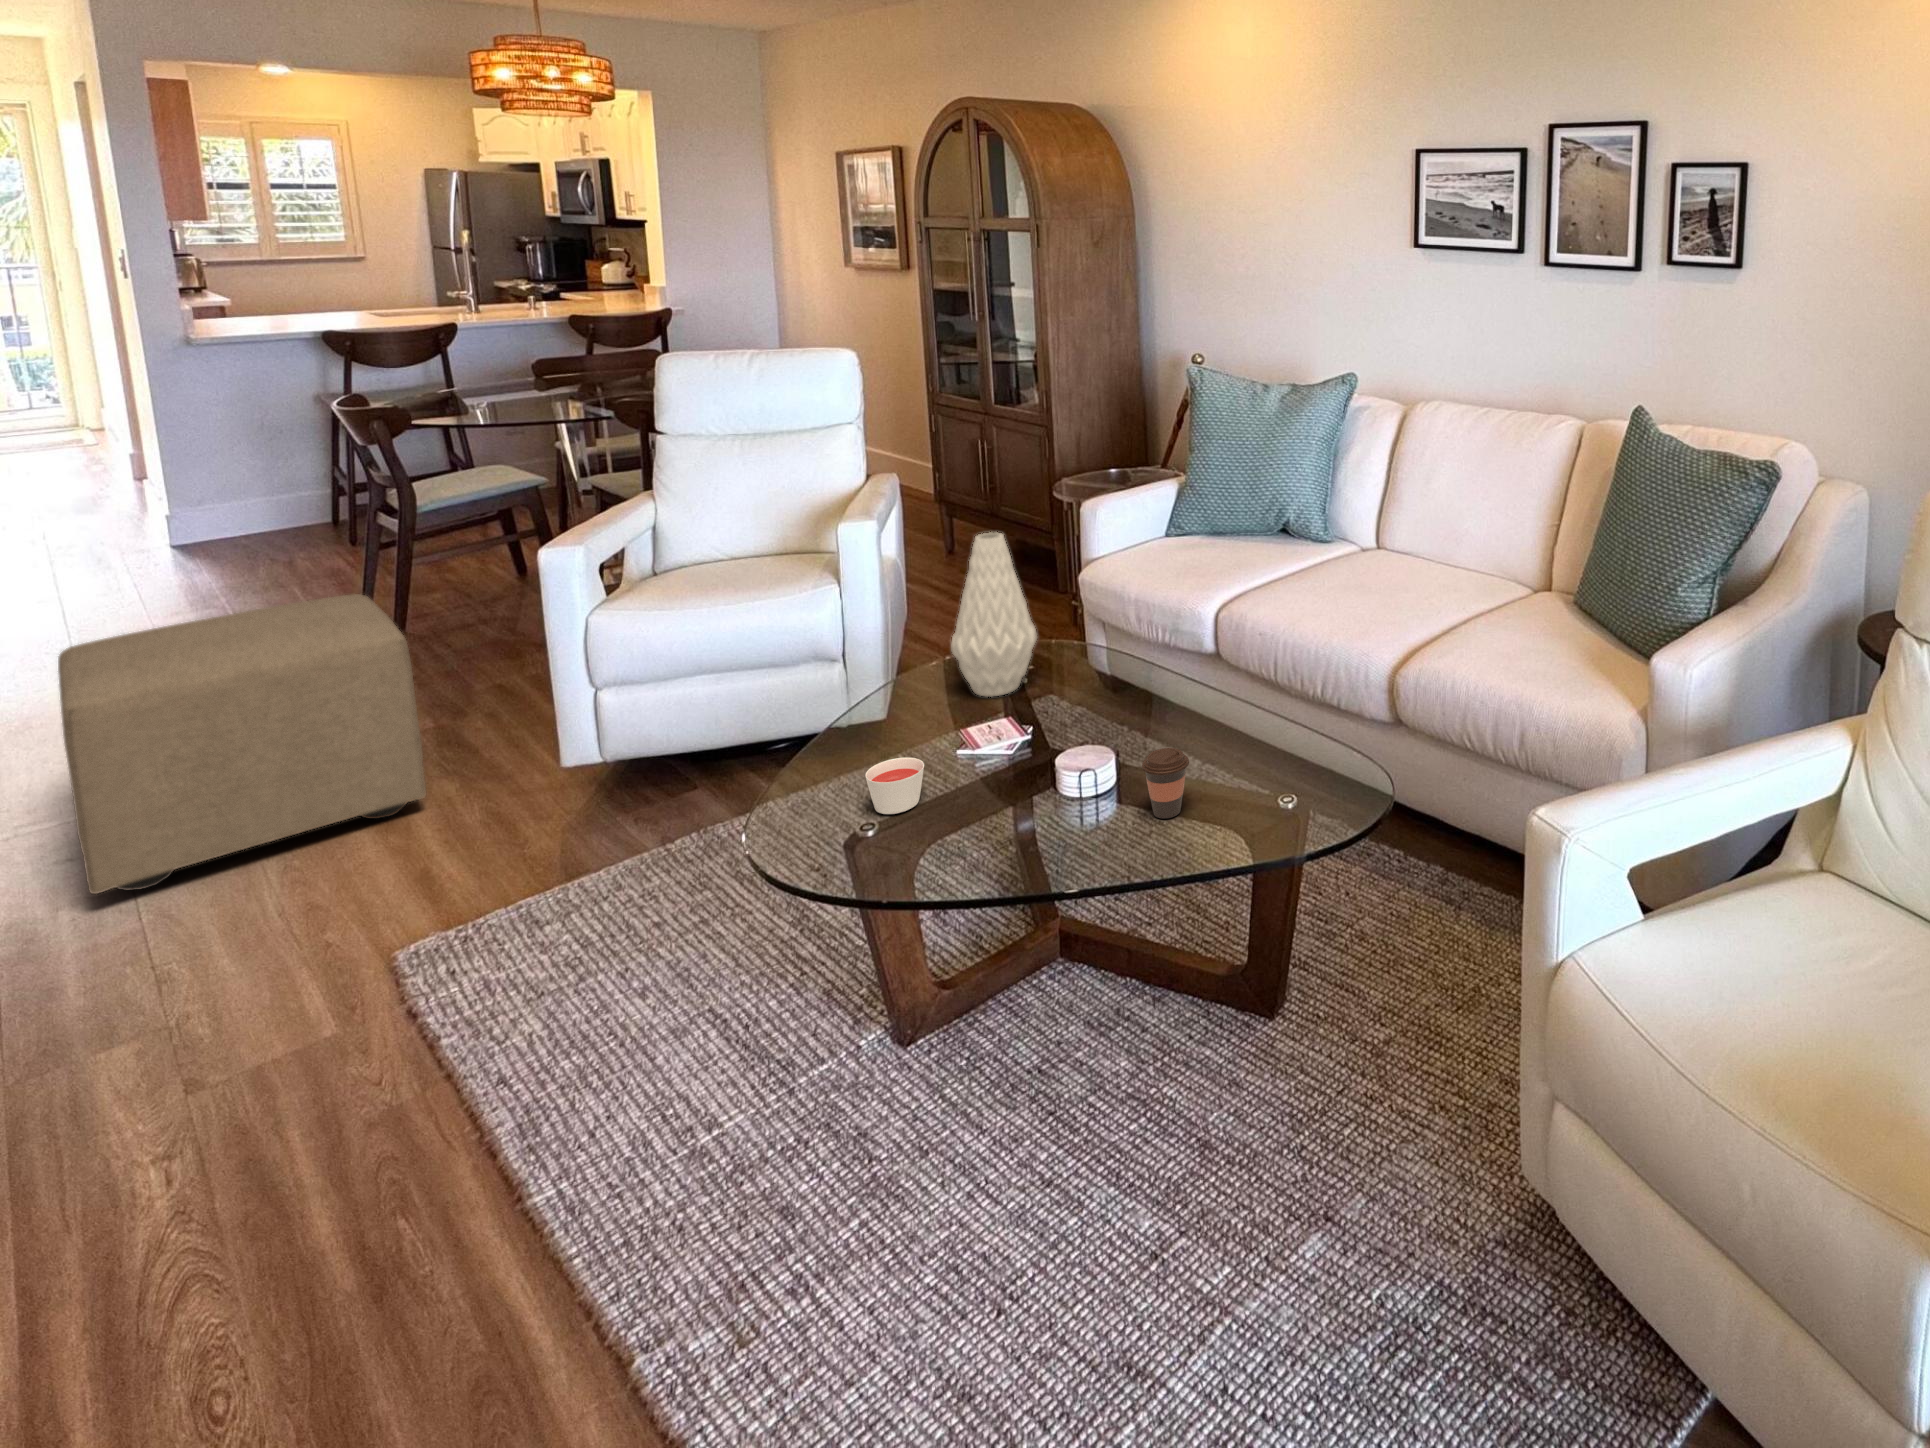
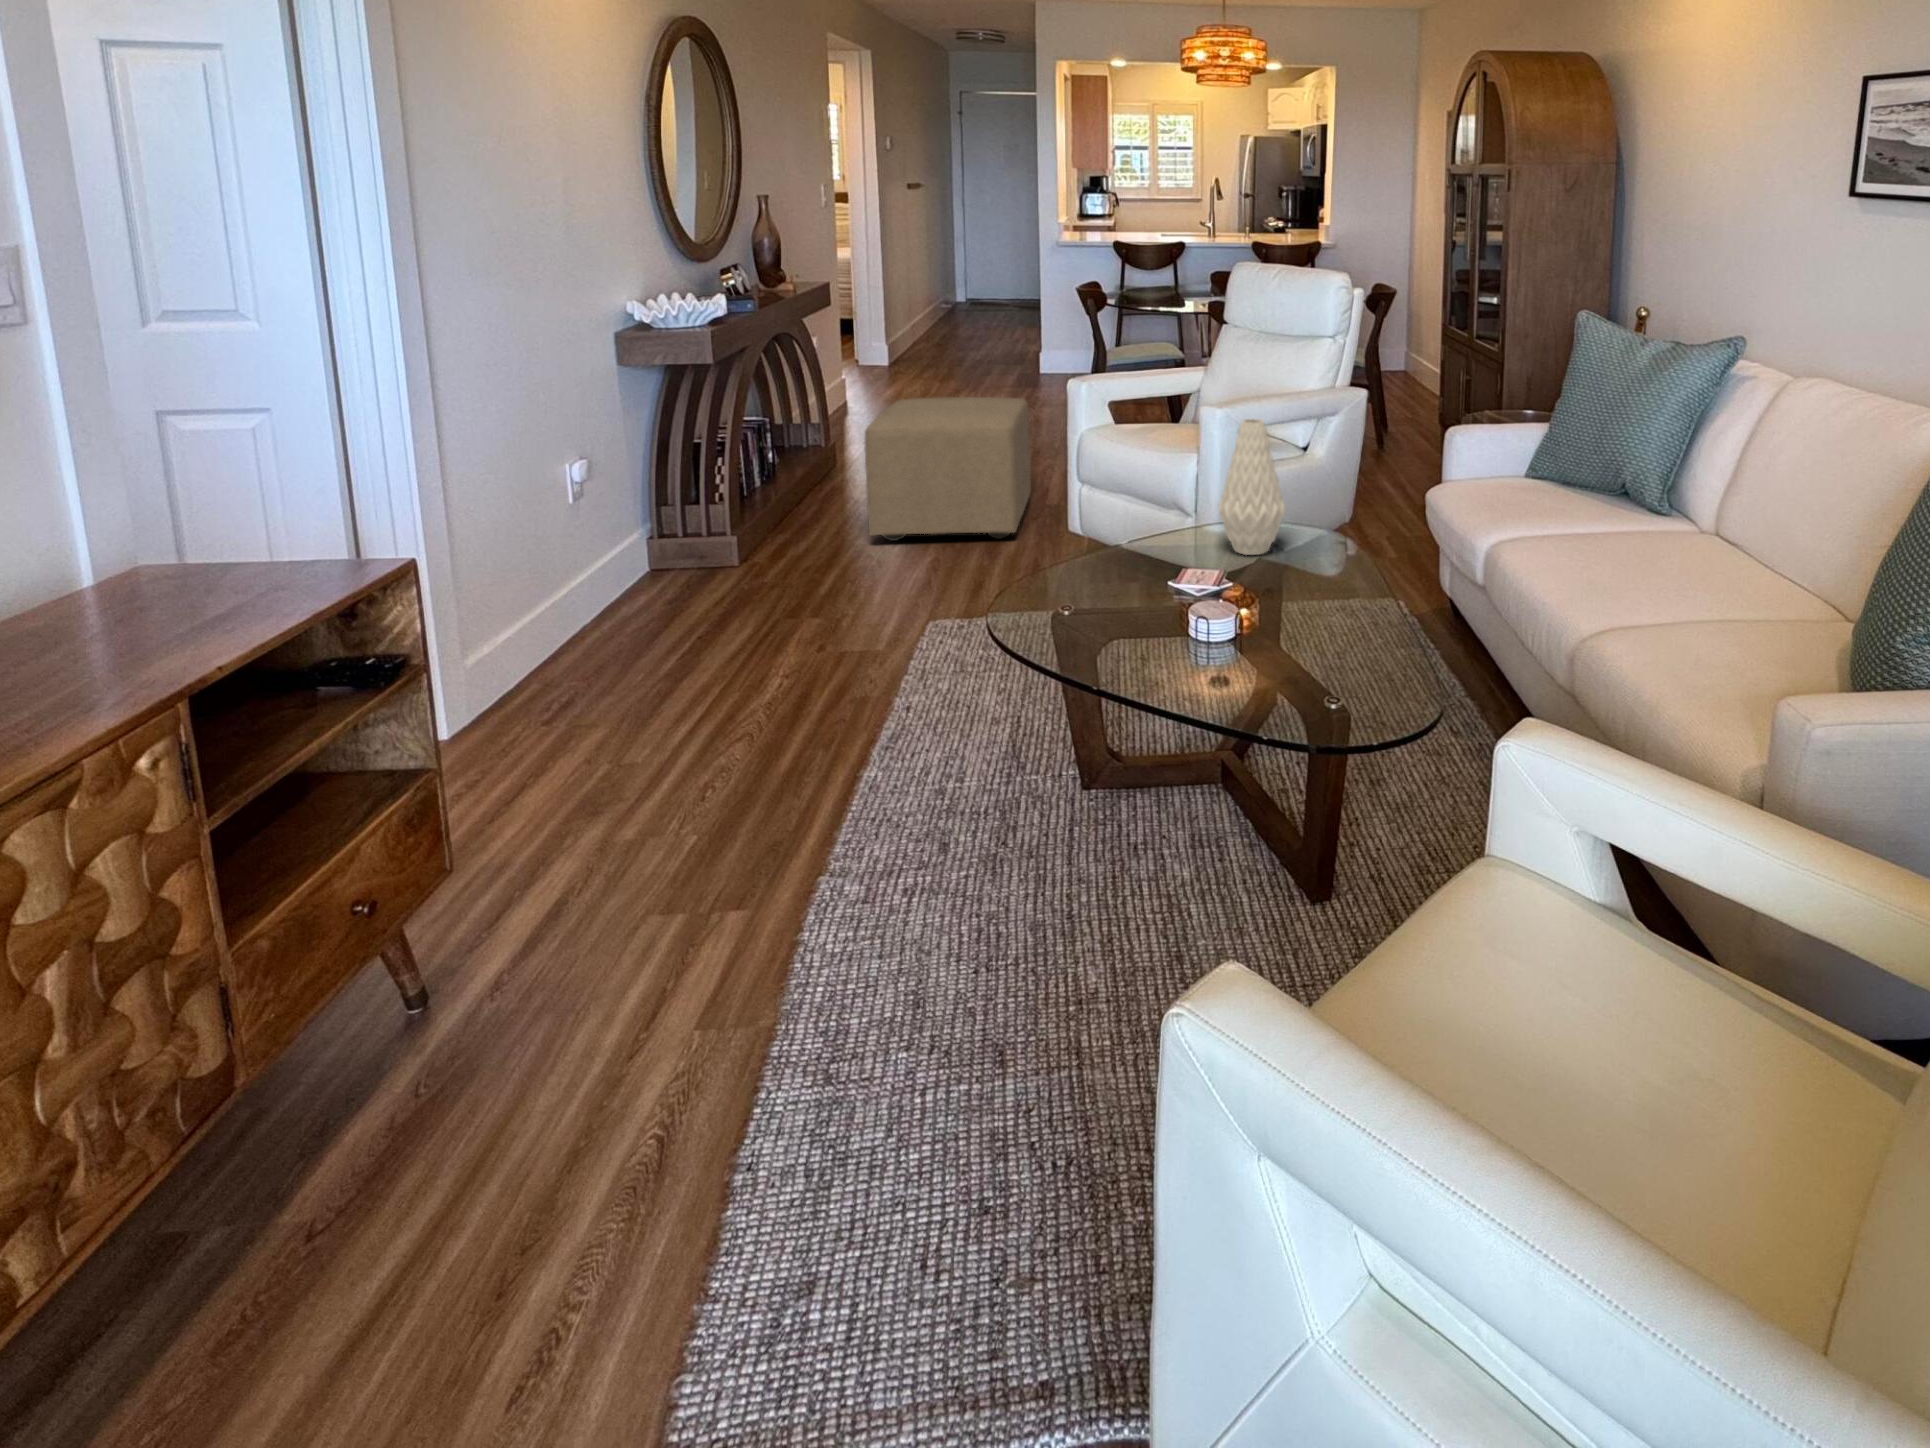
coffee cup: present [1142,748,1189,818] -> none [1225,621,1267,683]
candle: present [866,758,924,814] -> none [1084,570,1125,610]

